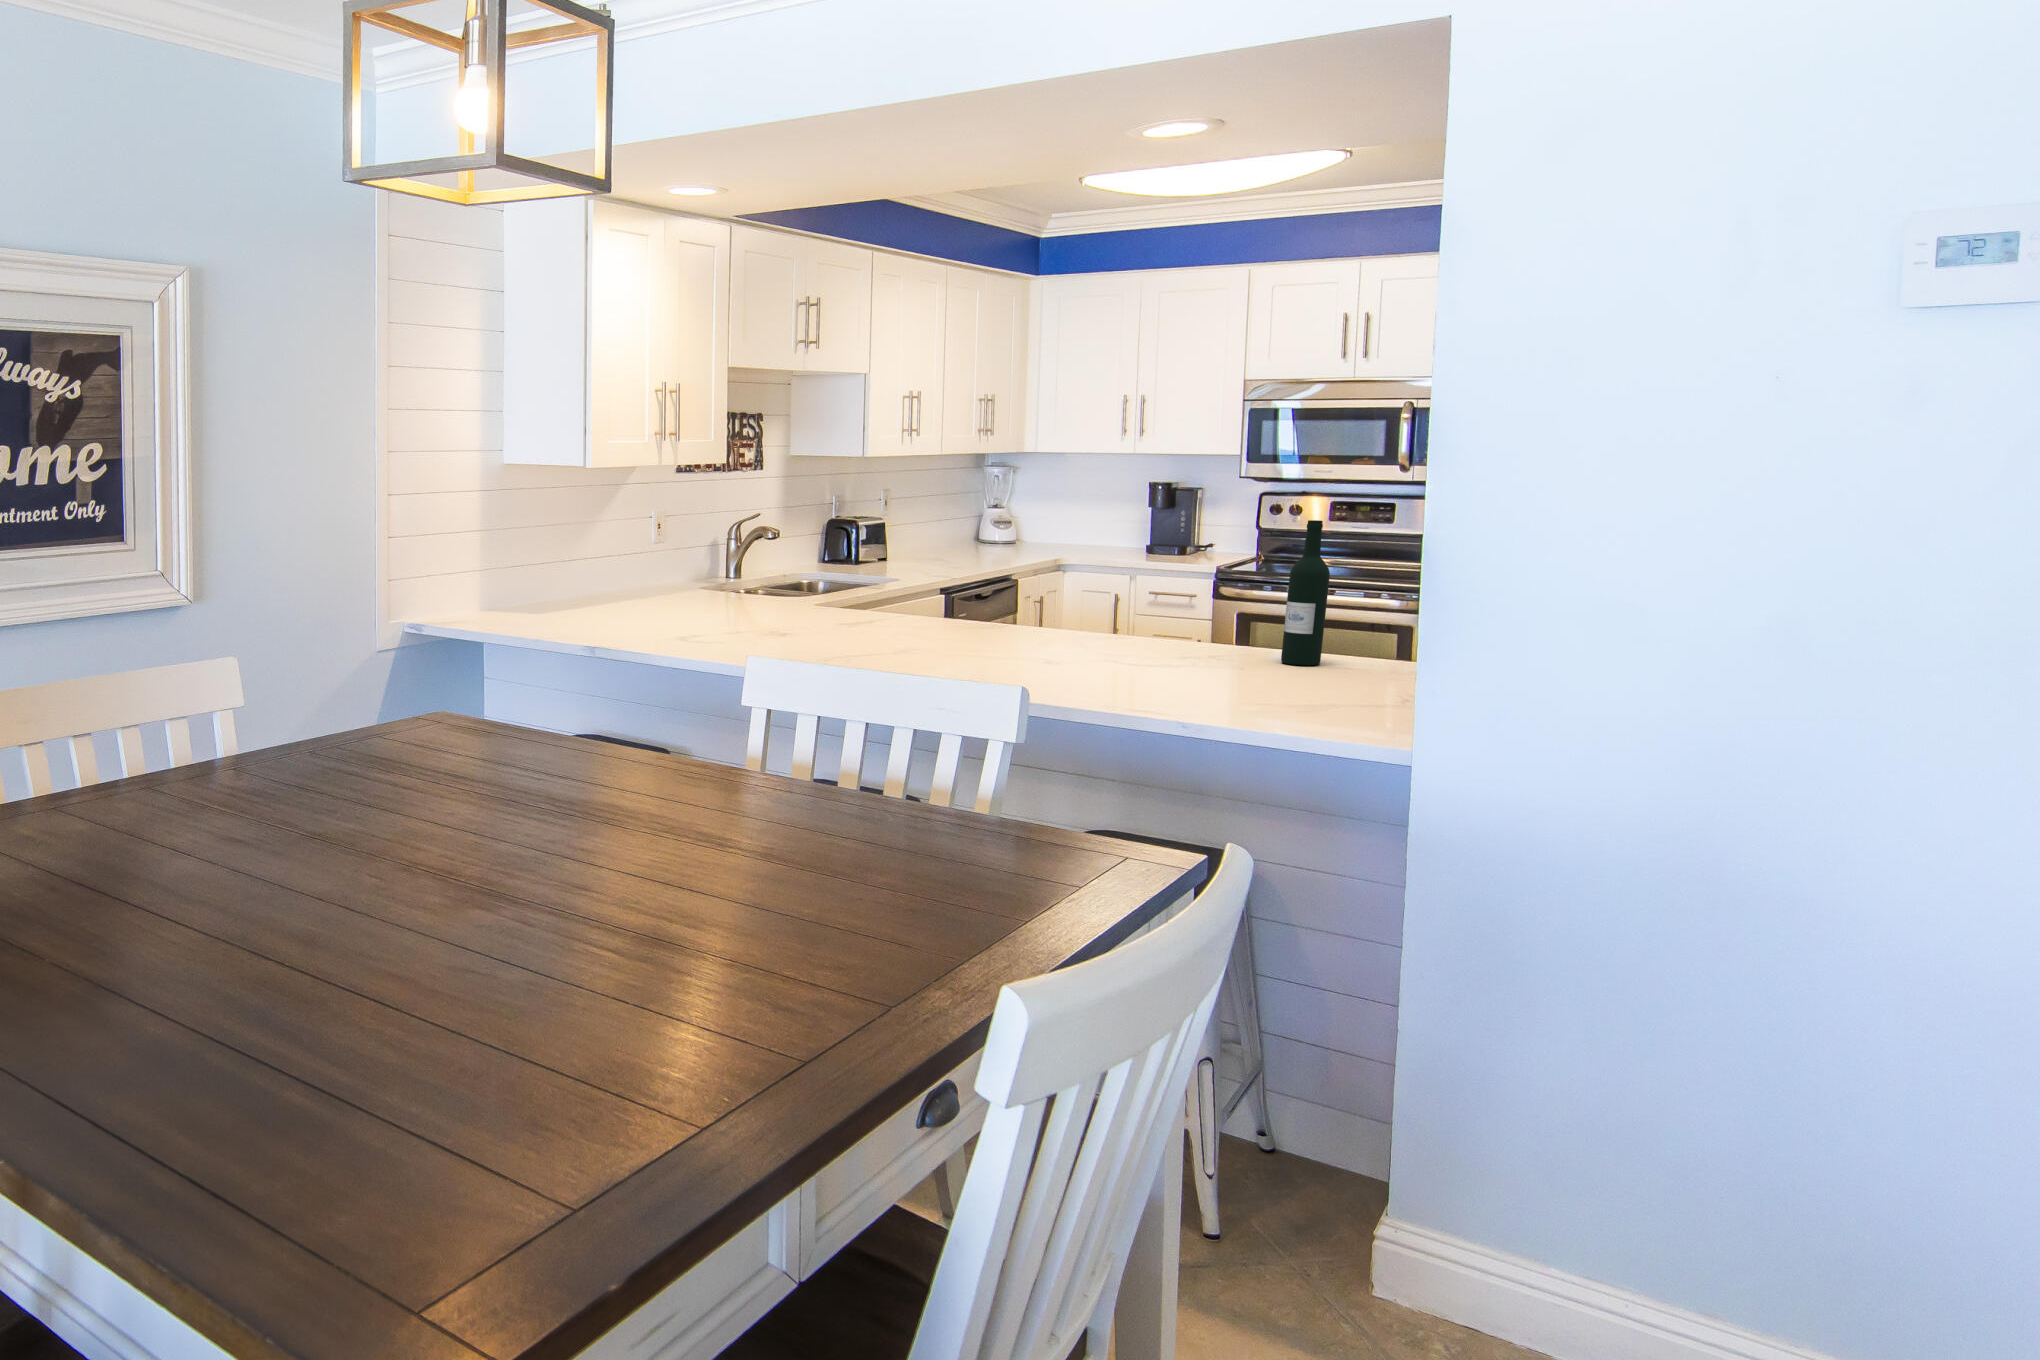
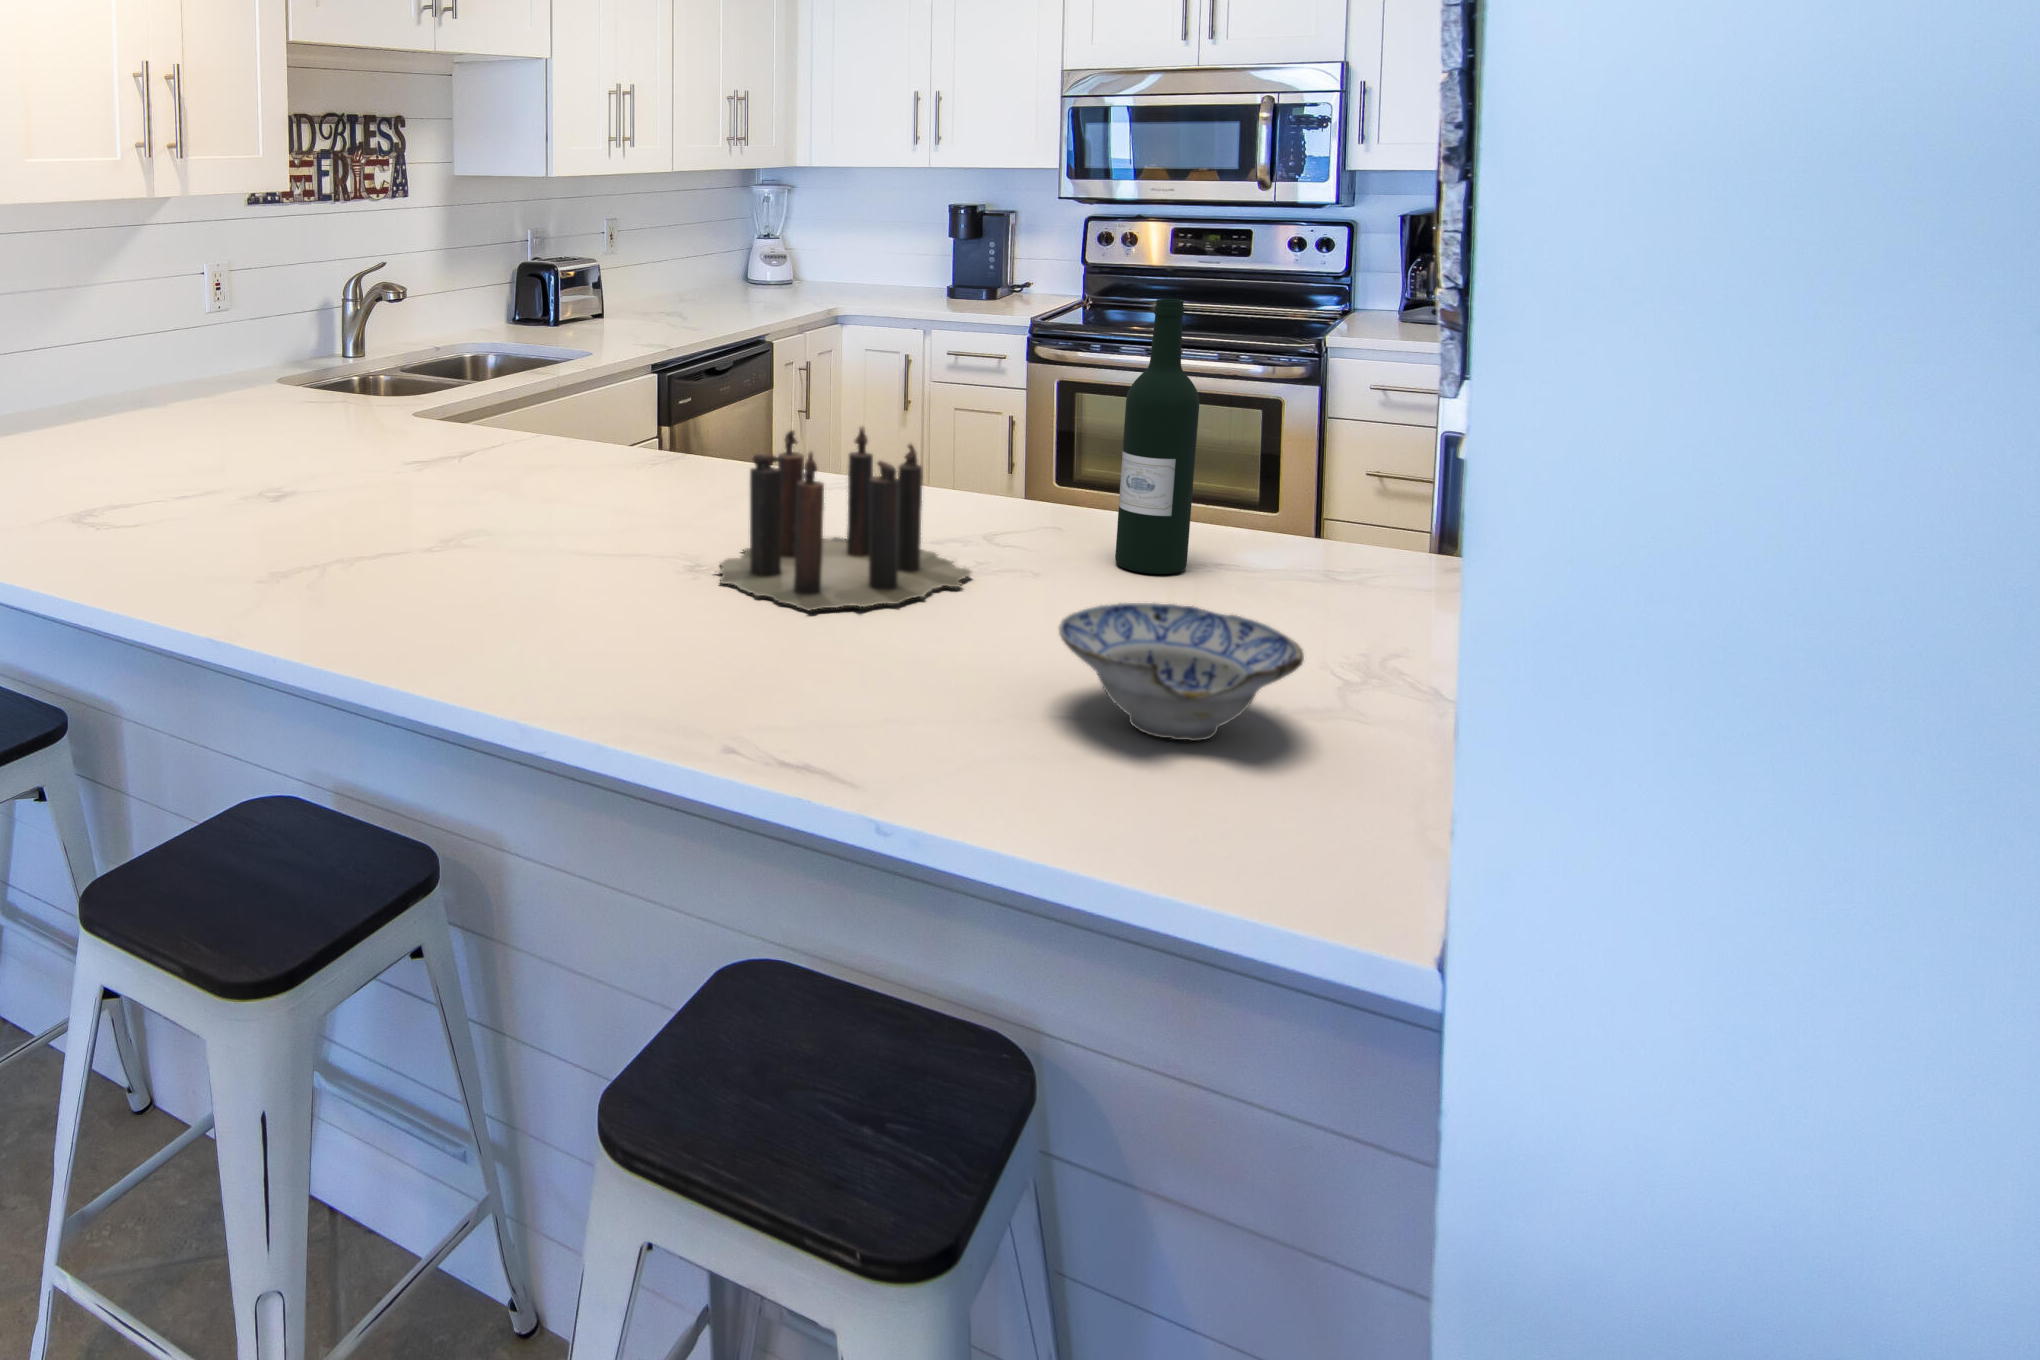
candle: none [1051,587,1204,671] -> present [719,427,971,611]
ceramic bowl: none [1255,652,1367,703] -> present [1059,603,1304,741]

